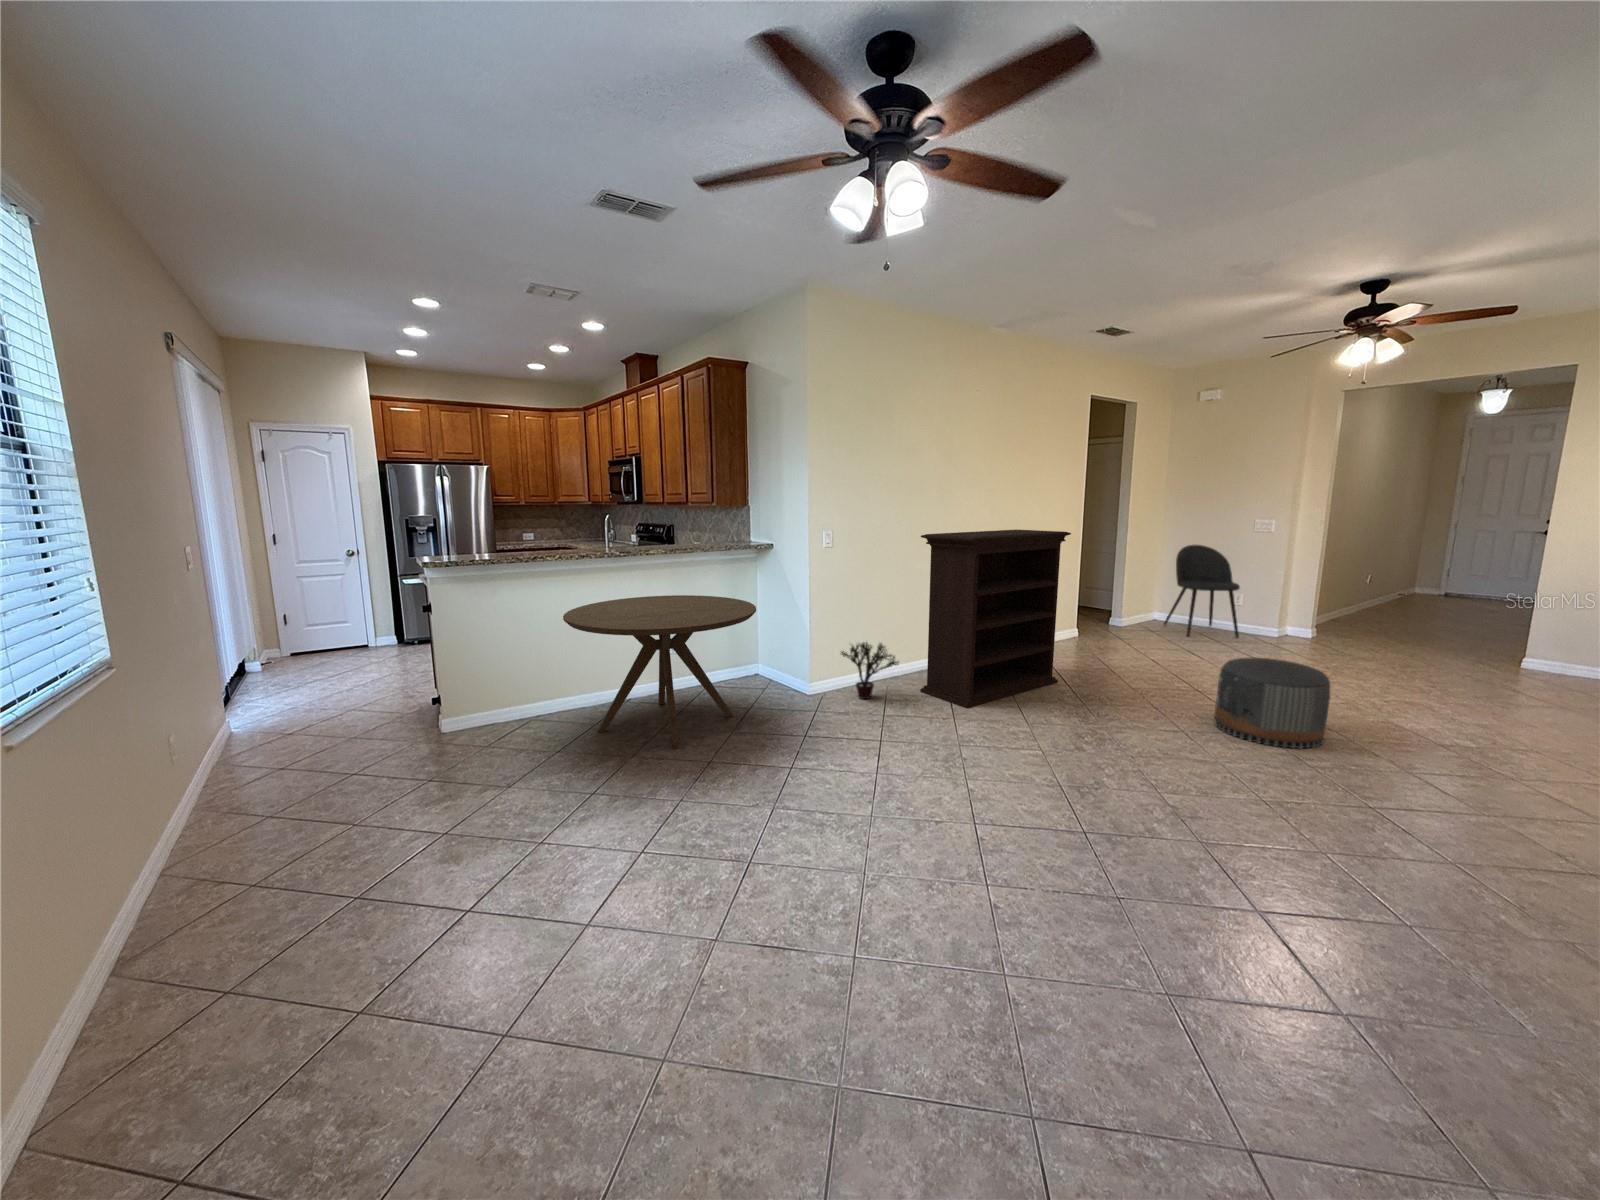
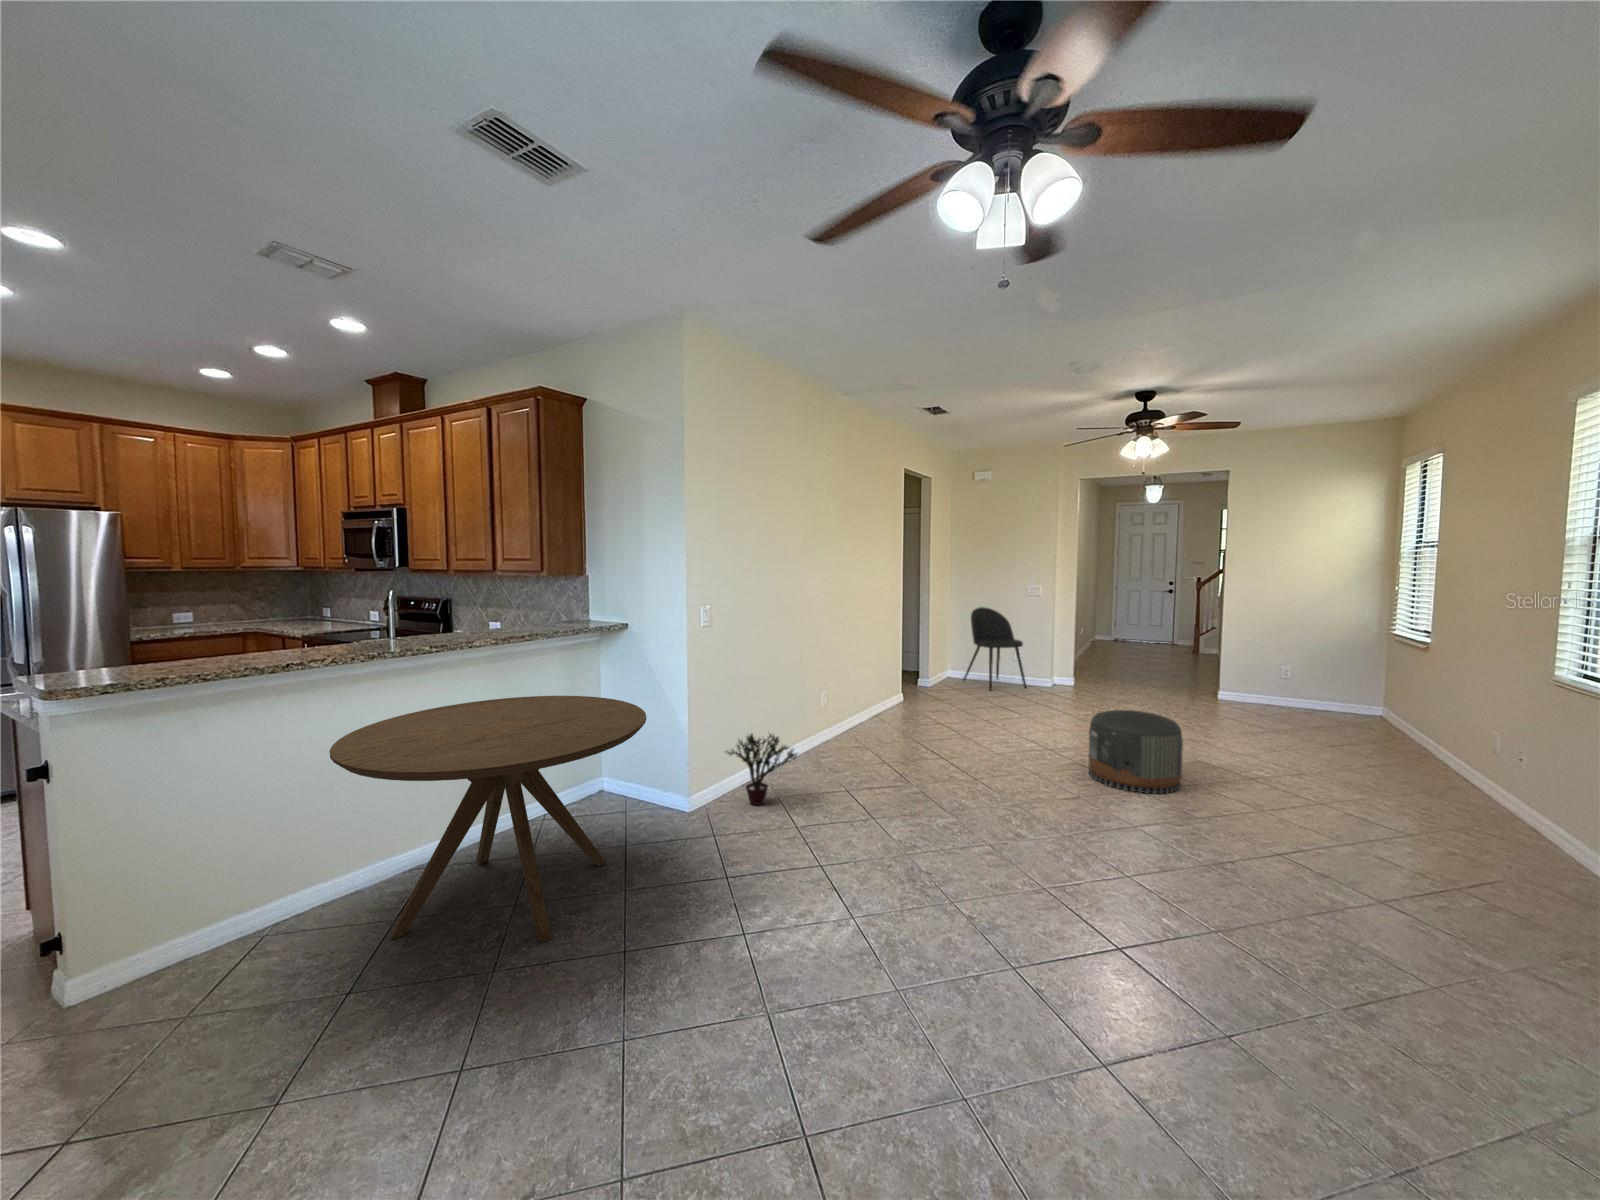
bookshelf: present [920,530,1071,708] -> none [808,597,936,798]

